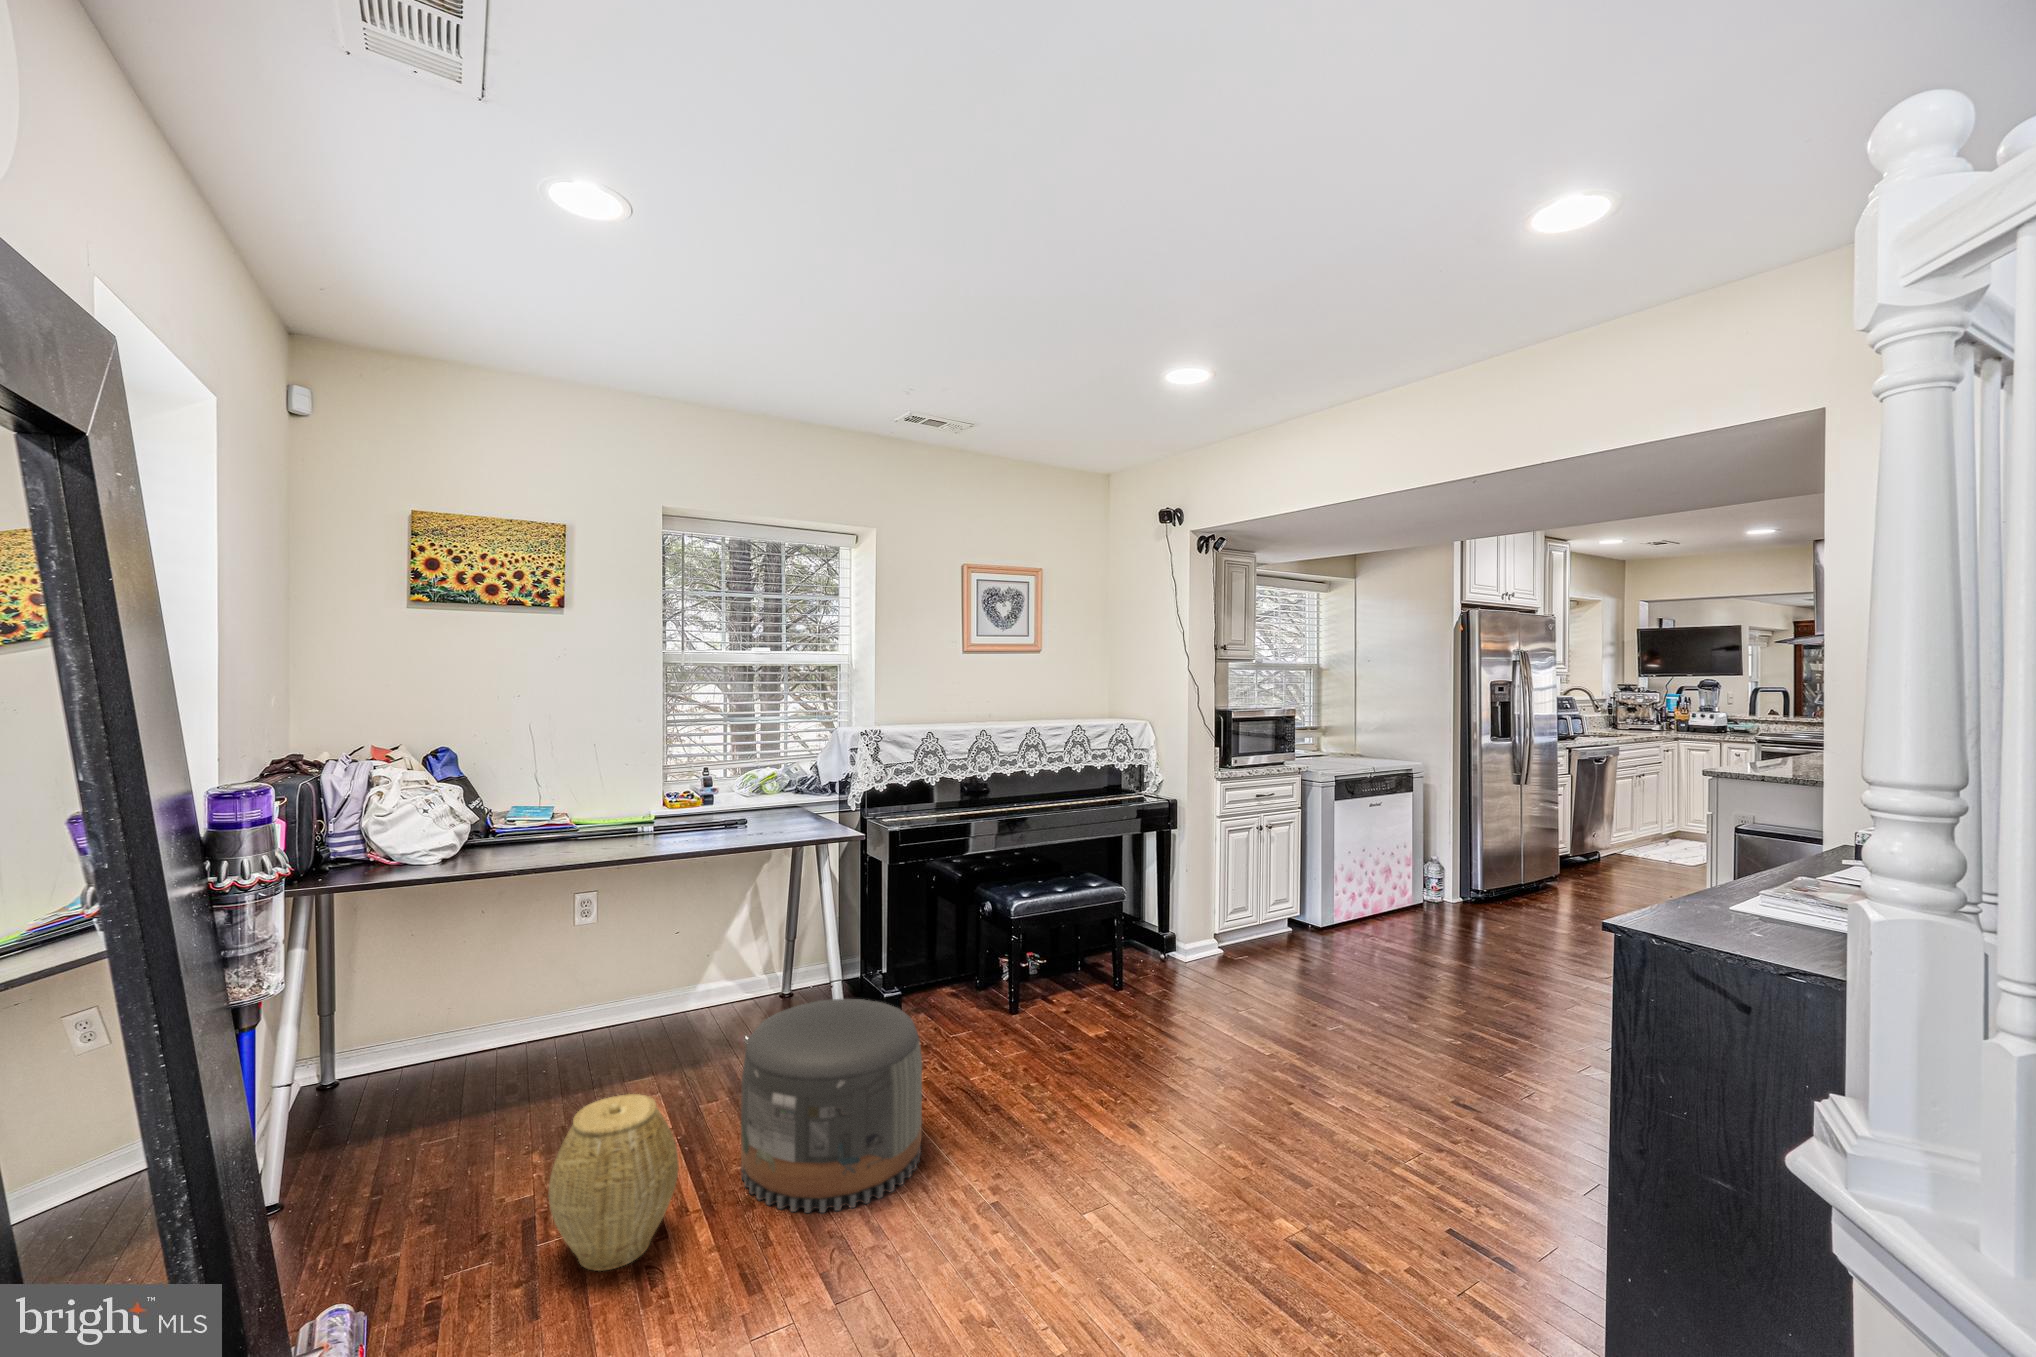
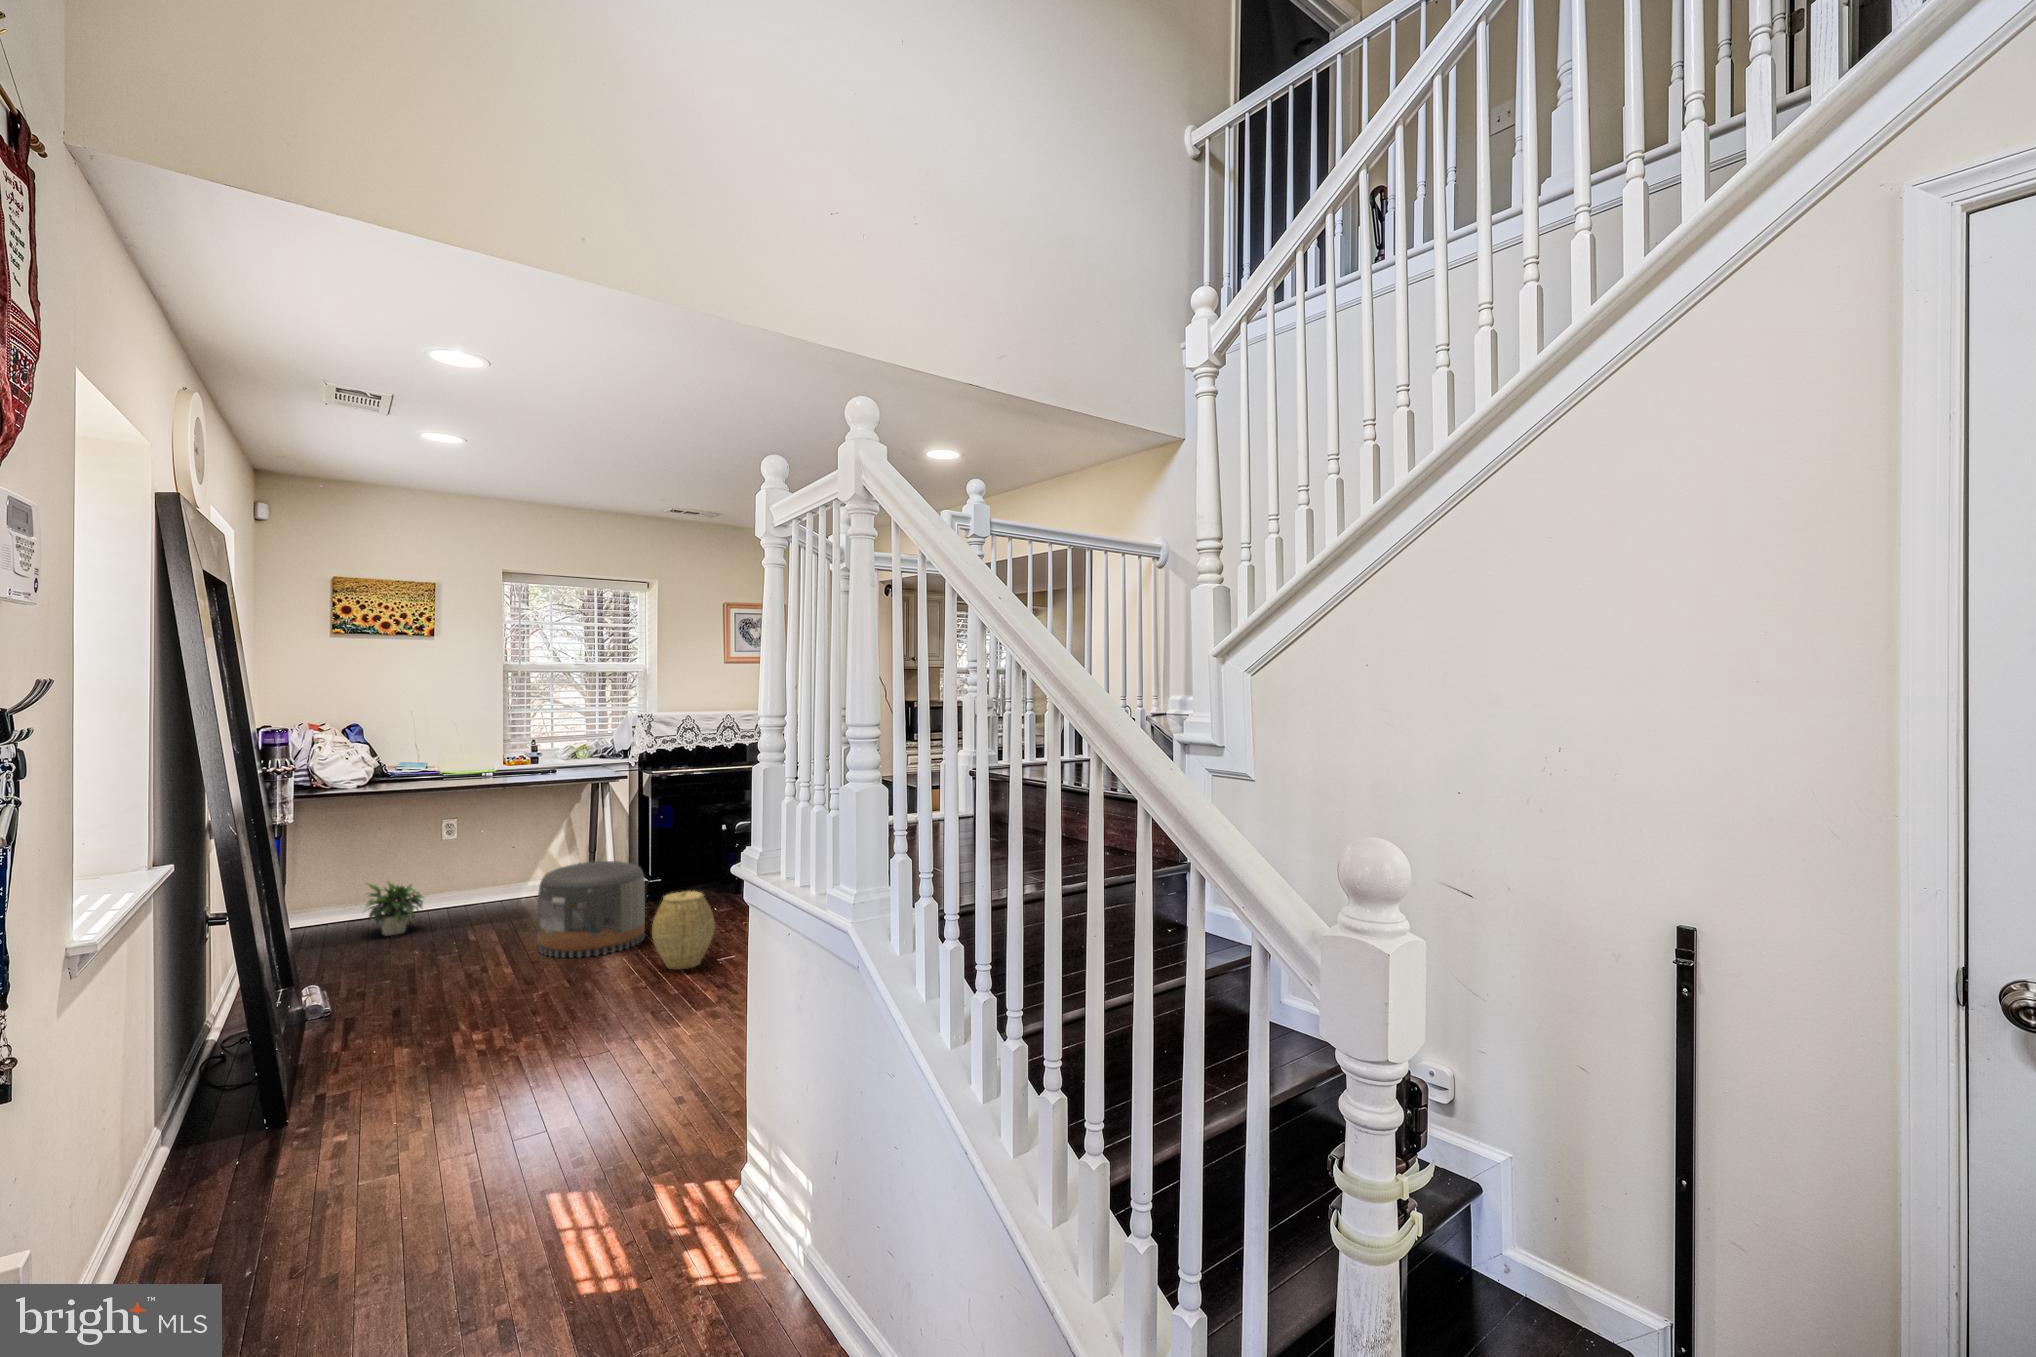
potted plant: none [449,1007,550,1110] -> present [366,882,424,935]
woven basket: present [549,1094,679,1271] -> present [652,891,715,969]

